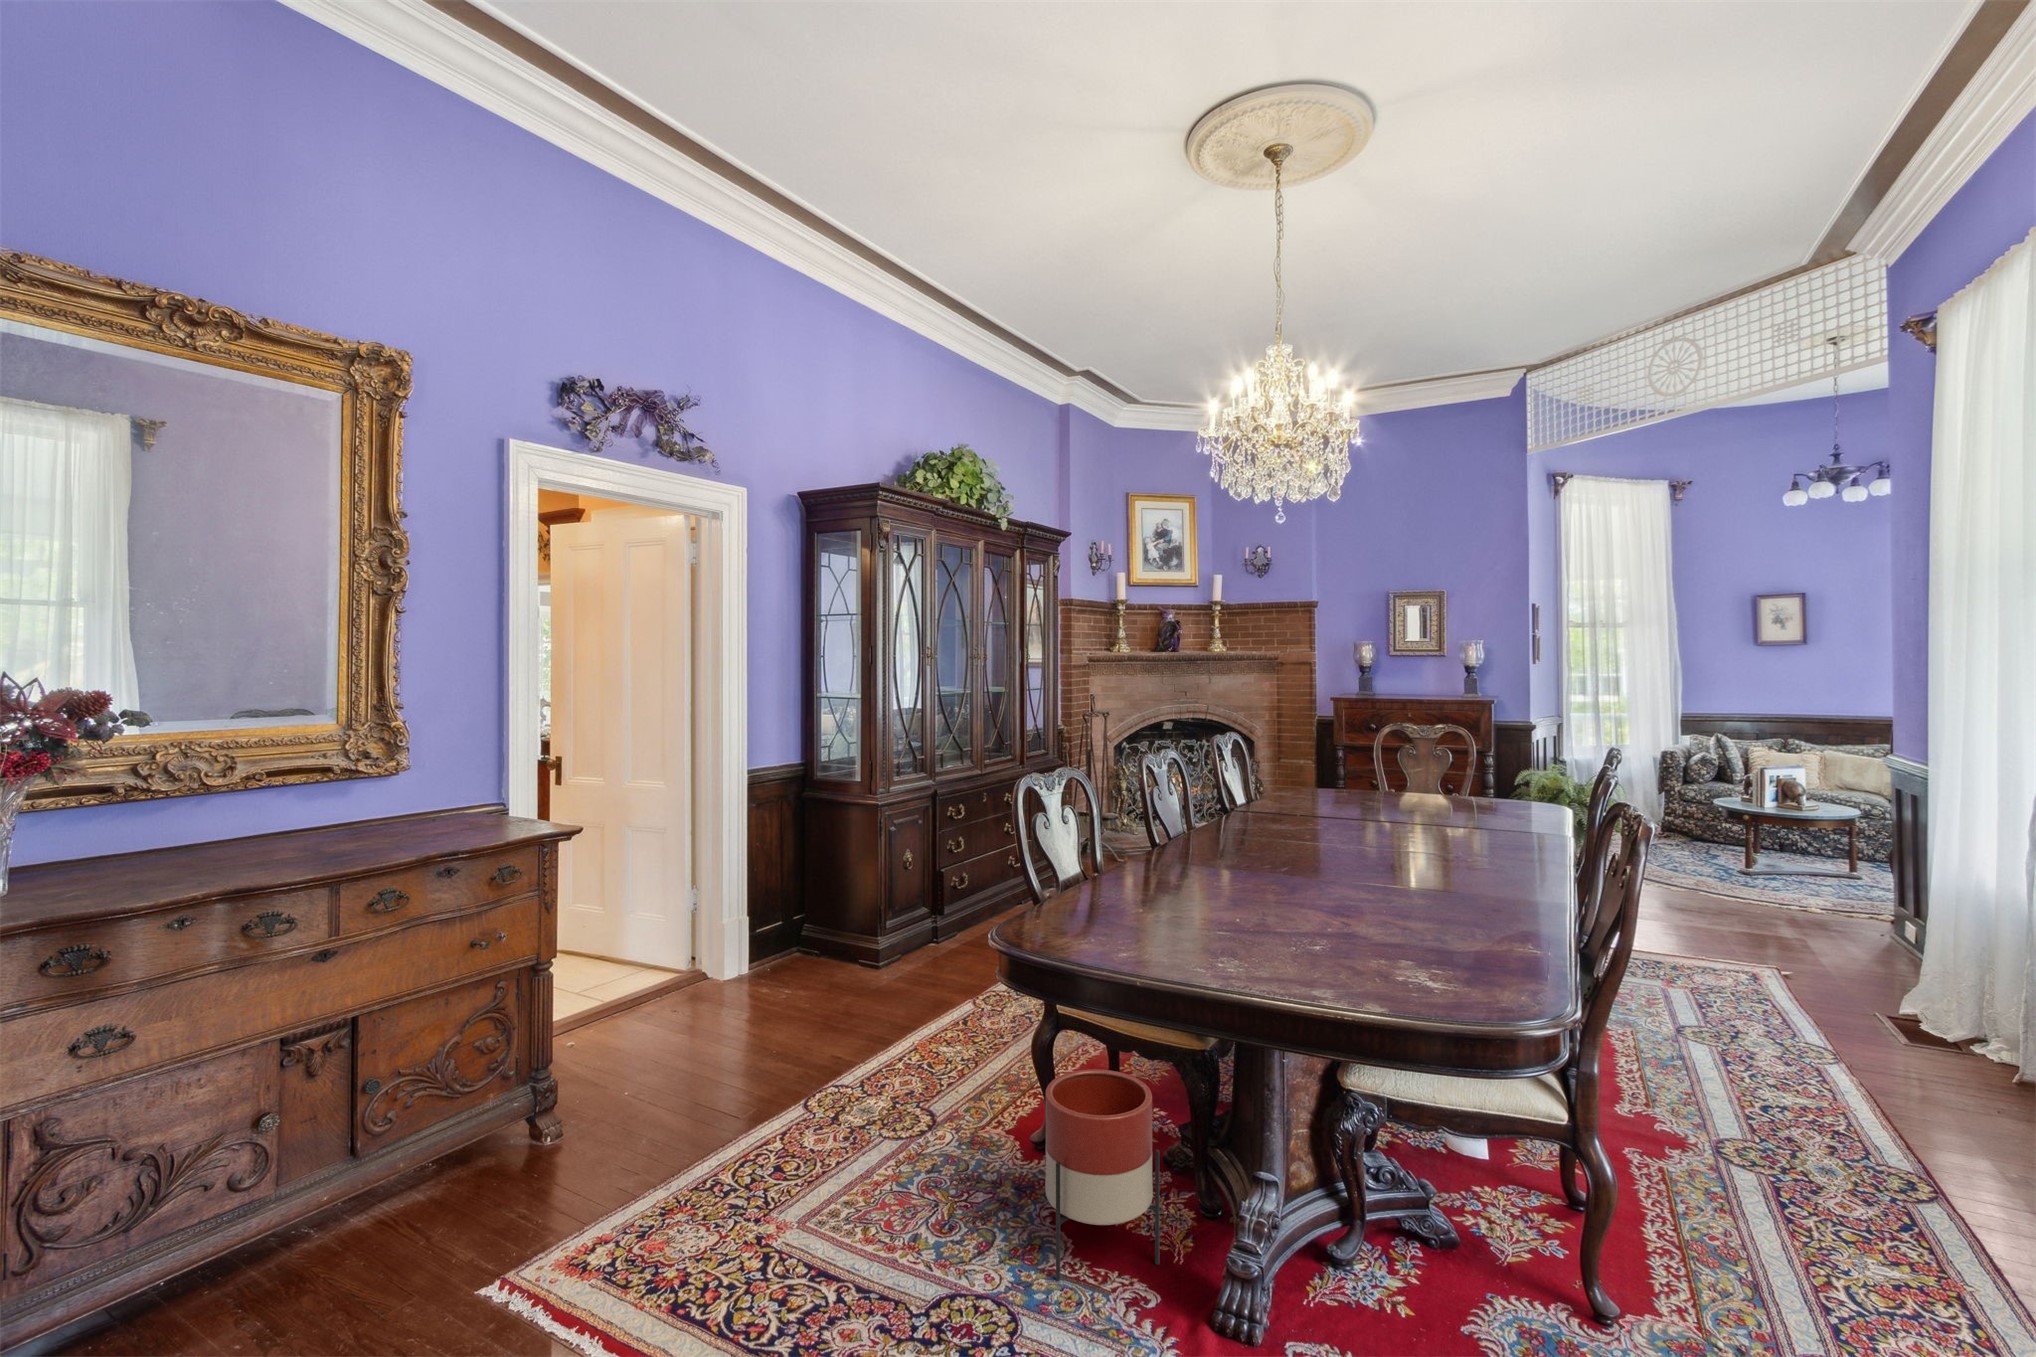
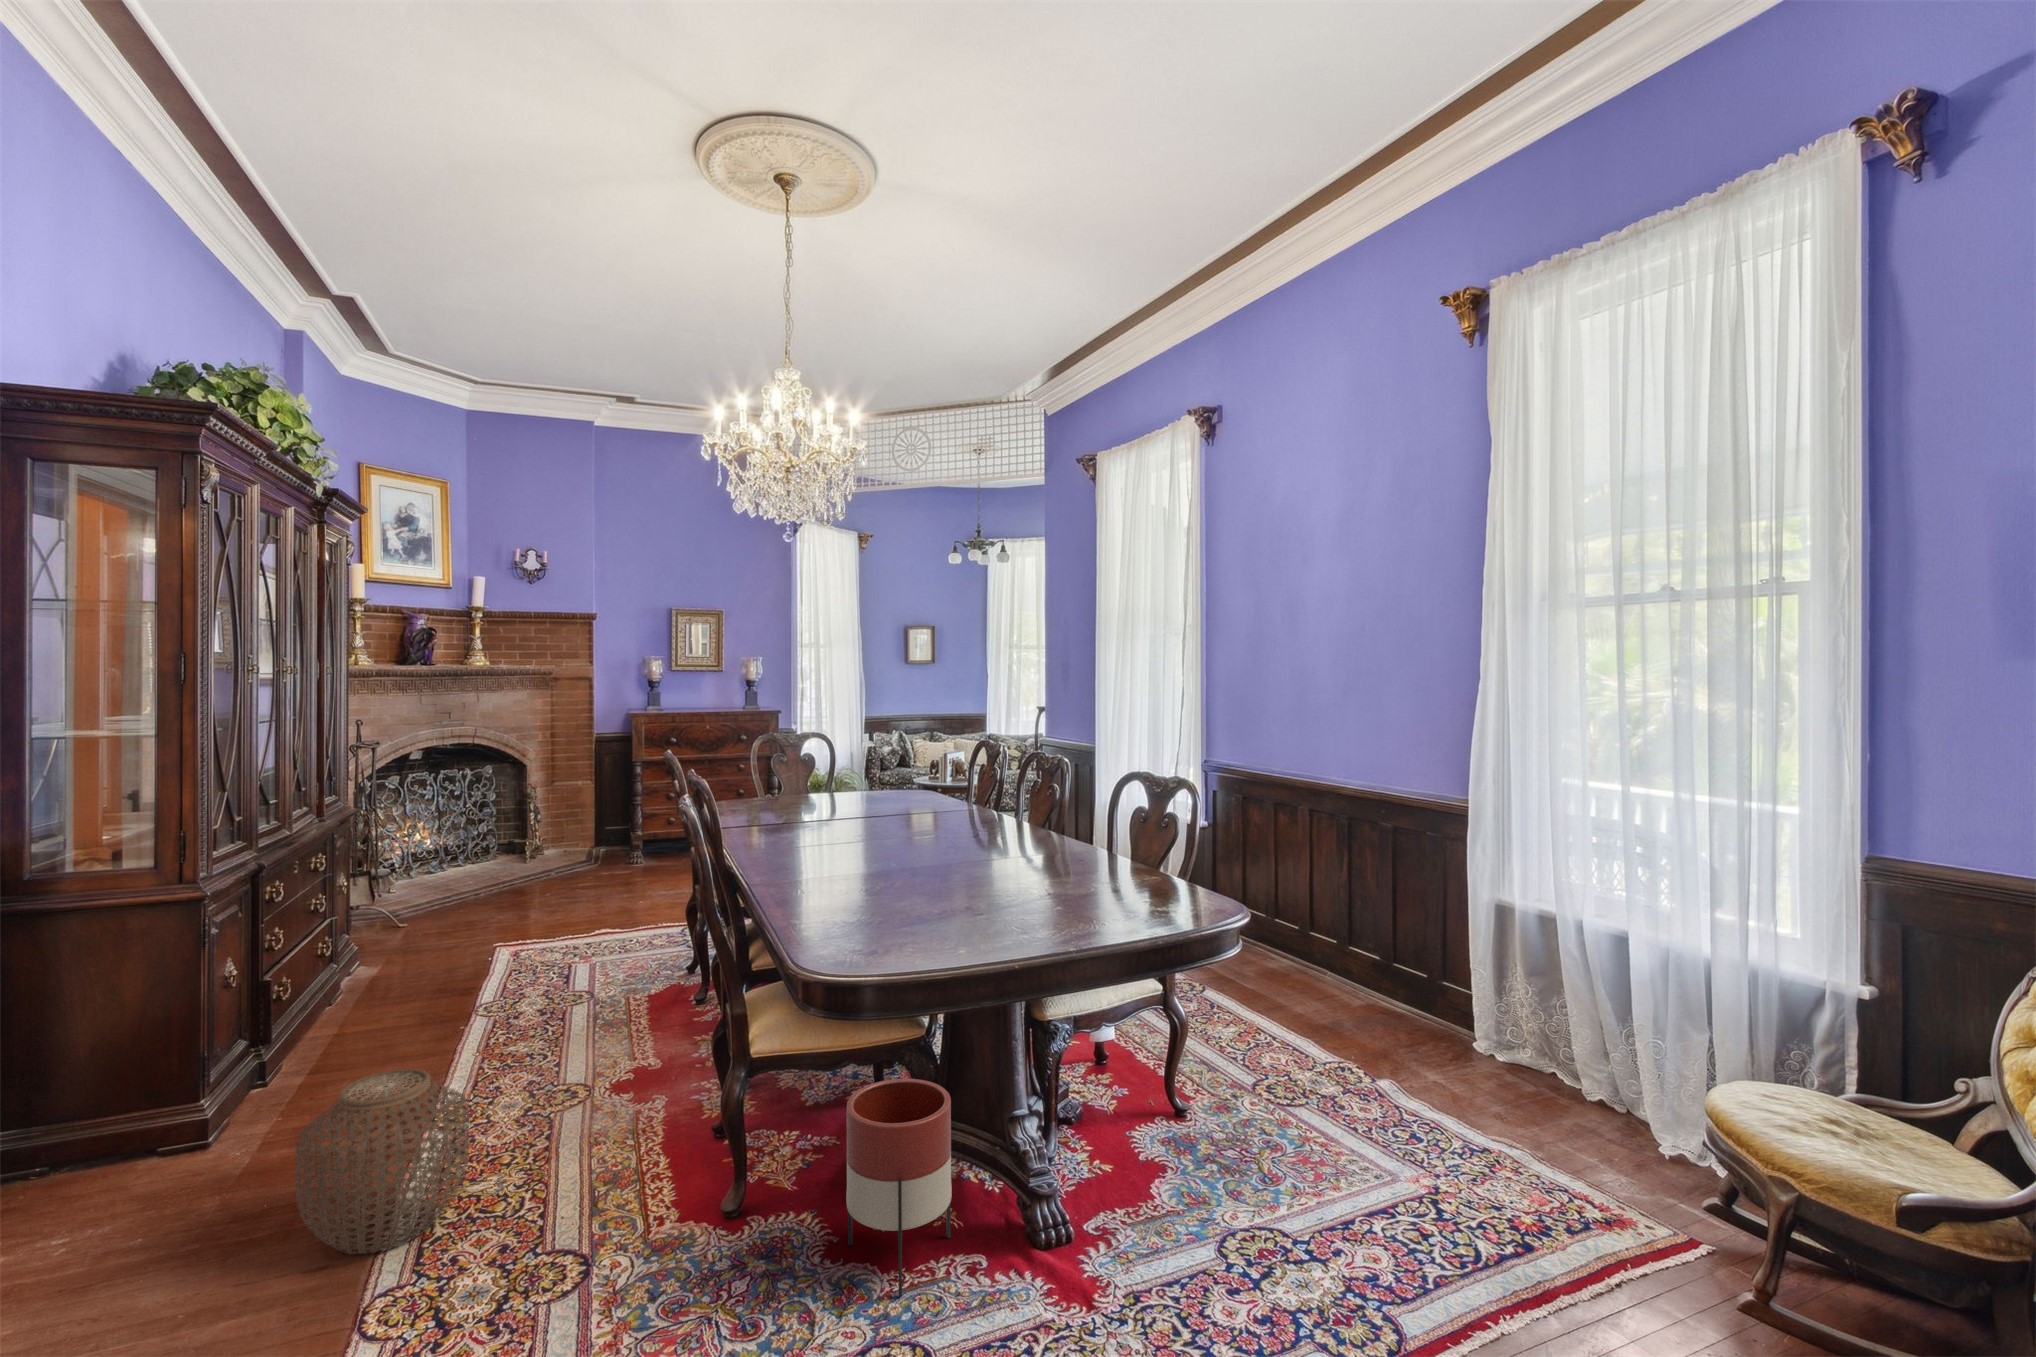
woven basket: none [830,940,932,1063] -> present [295,1069,469,1254]

